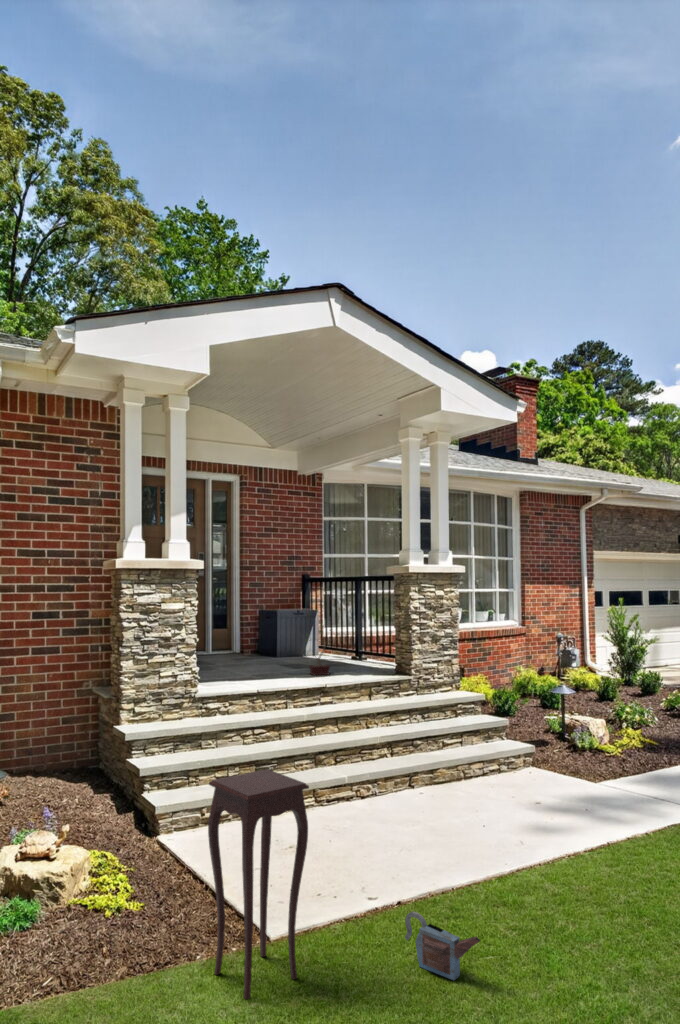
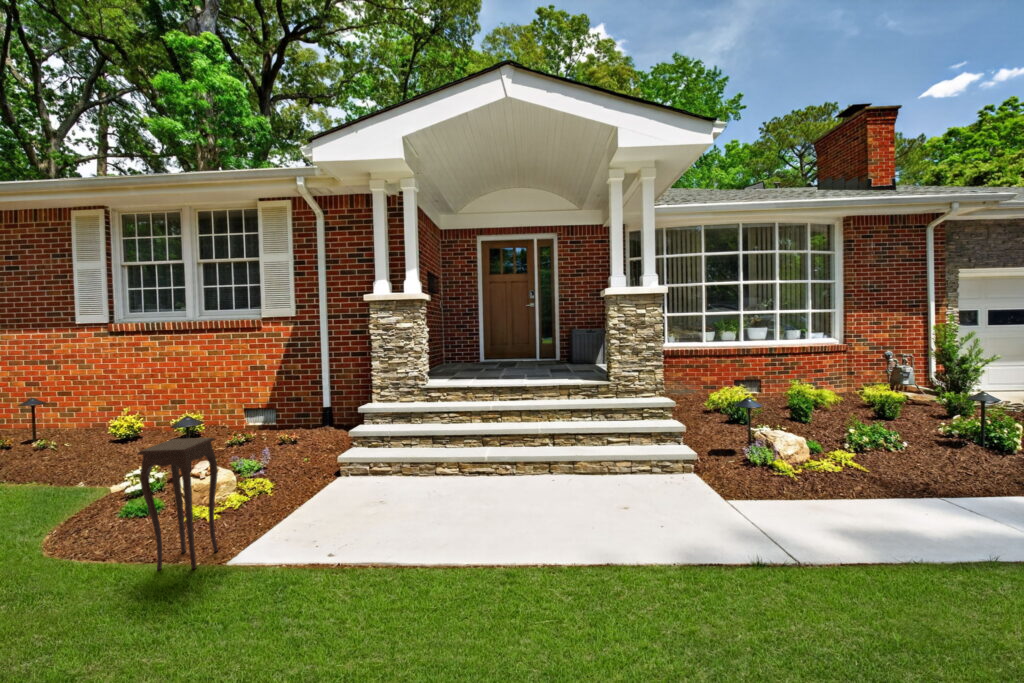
potted plant: present [306,625,331,675] -> none [534,338,568,378]
watering can: present [405,912,480,980] -> none [224,552,253,607]

